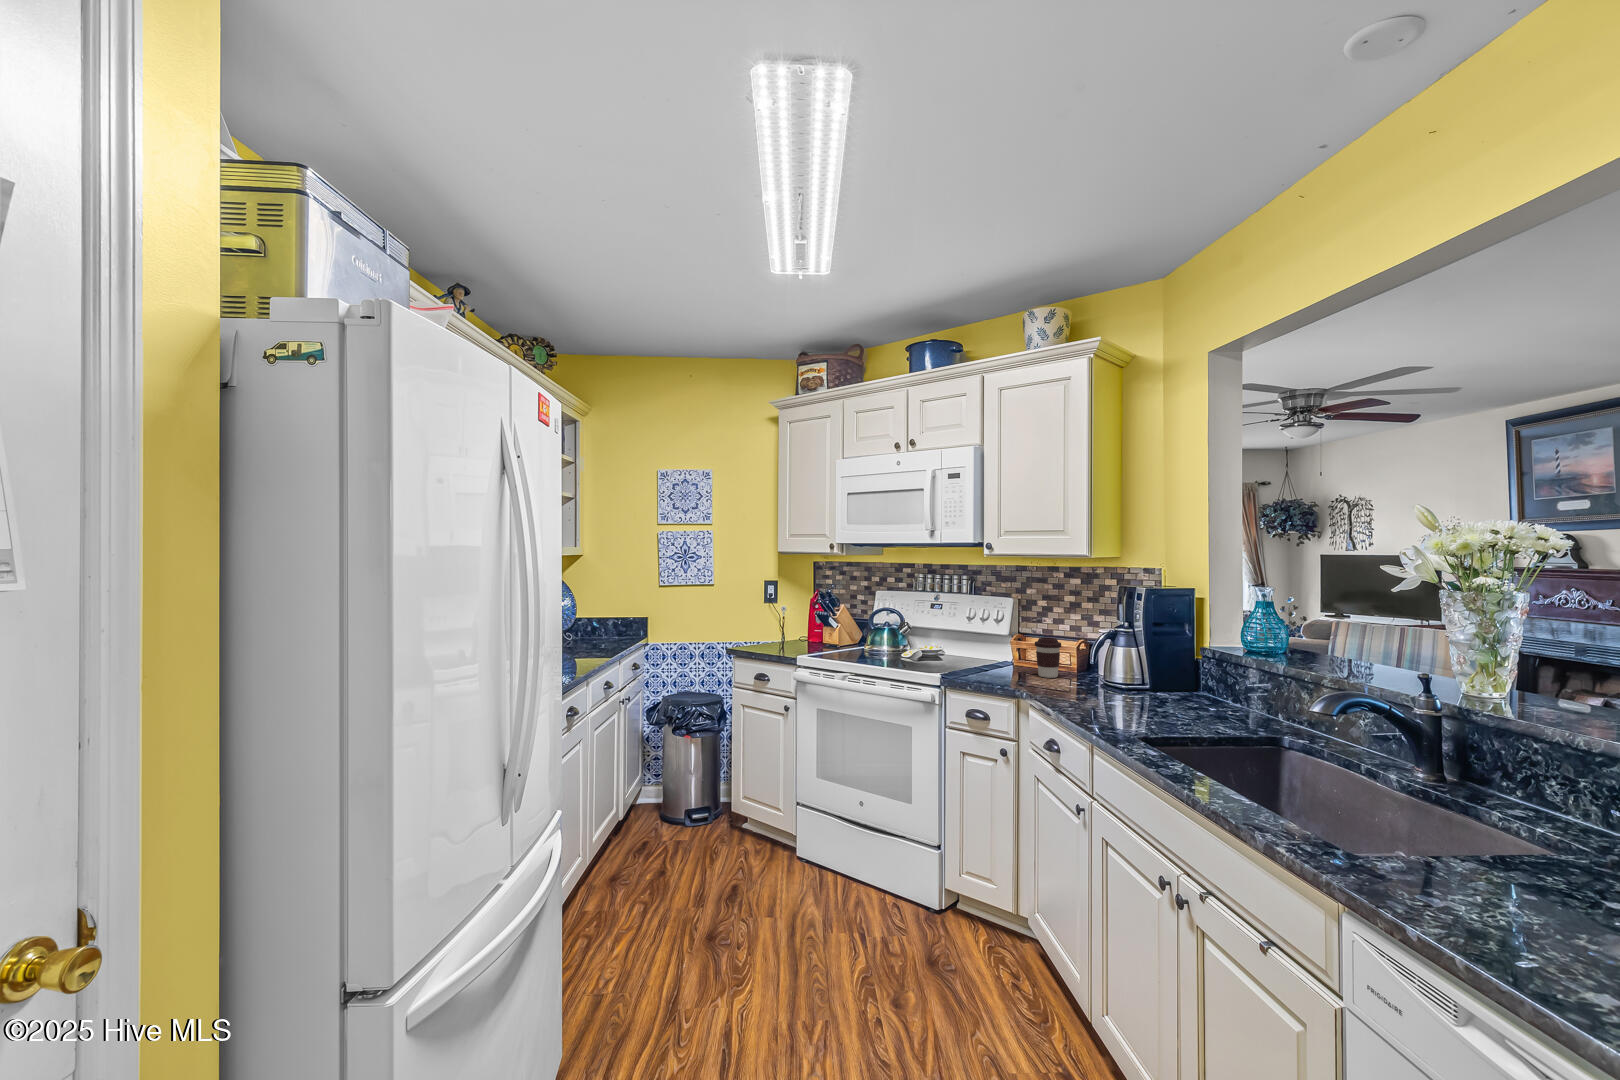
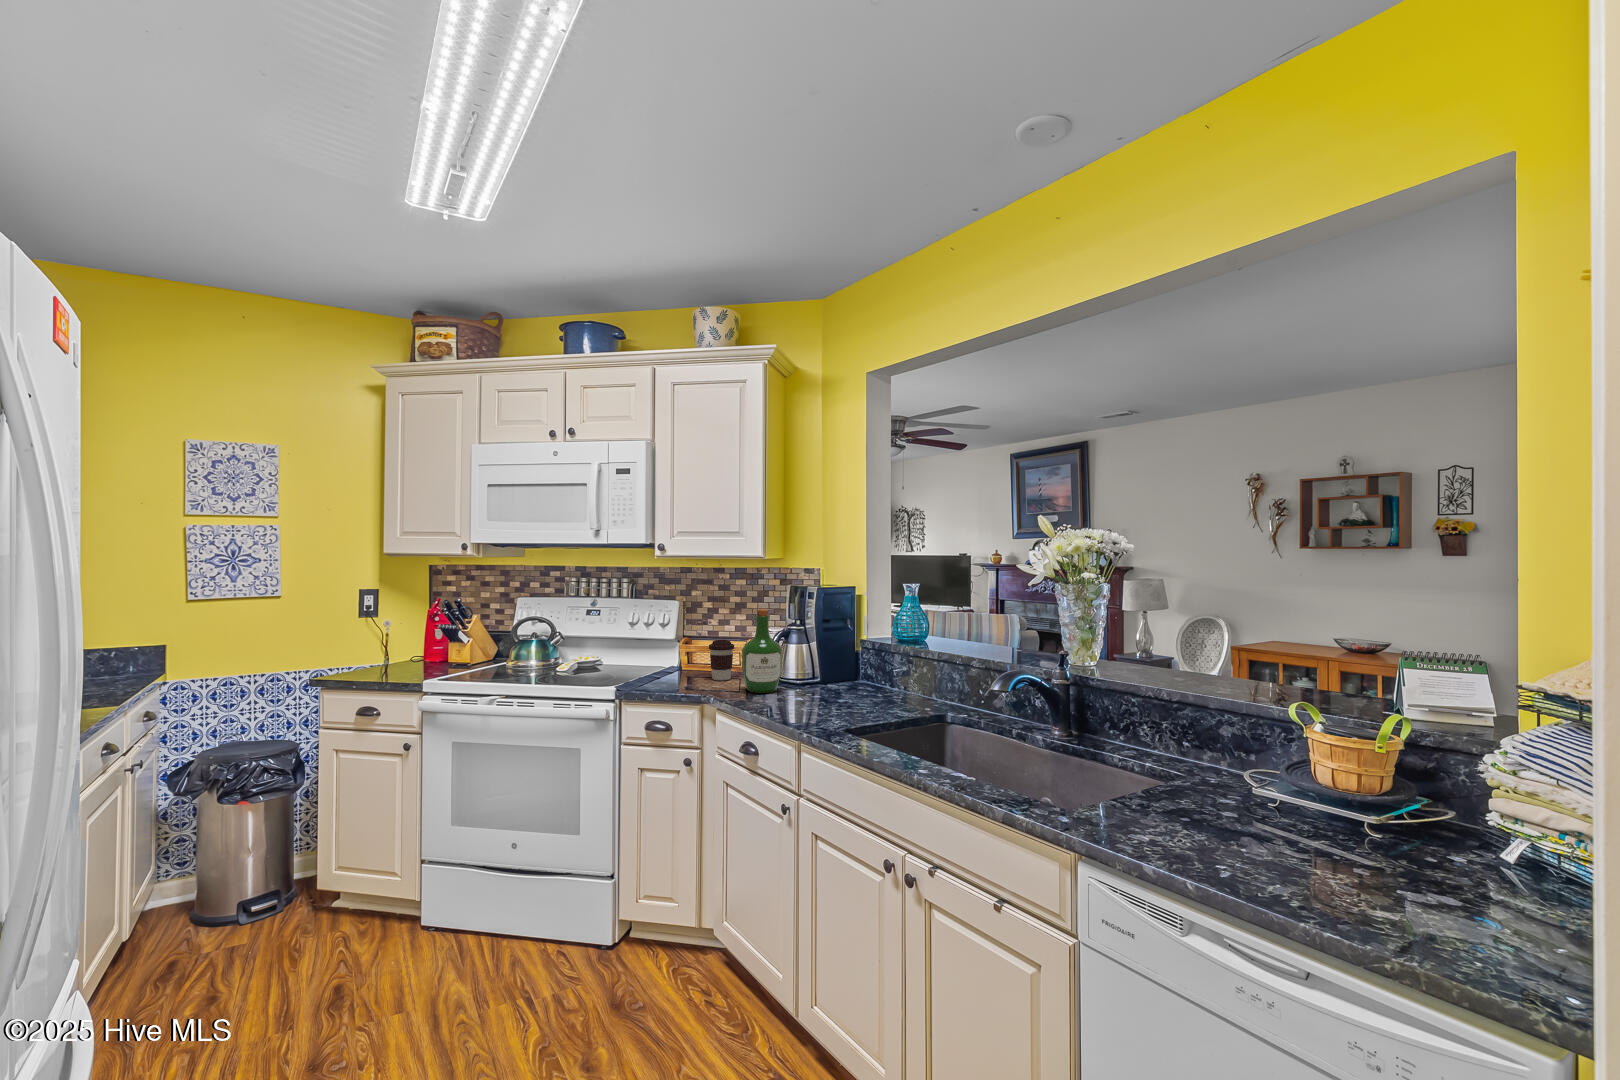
wine bottle: none [1064,608,1108,695] -> present [742,608,782,693]

